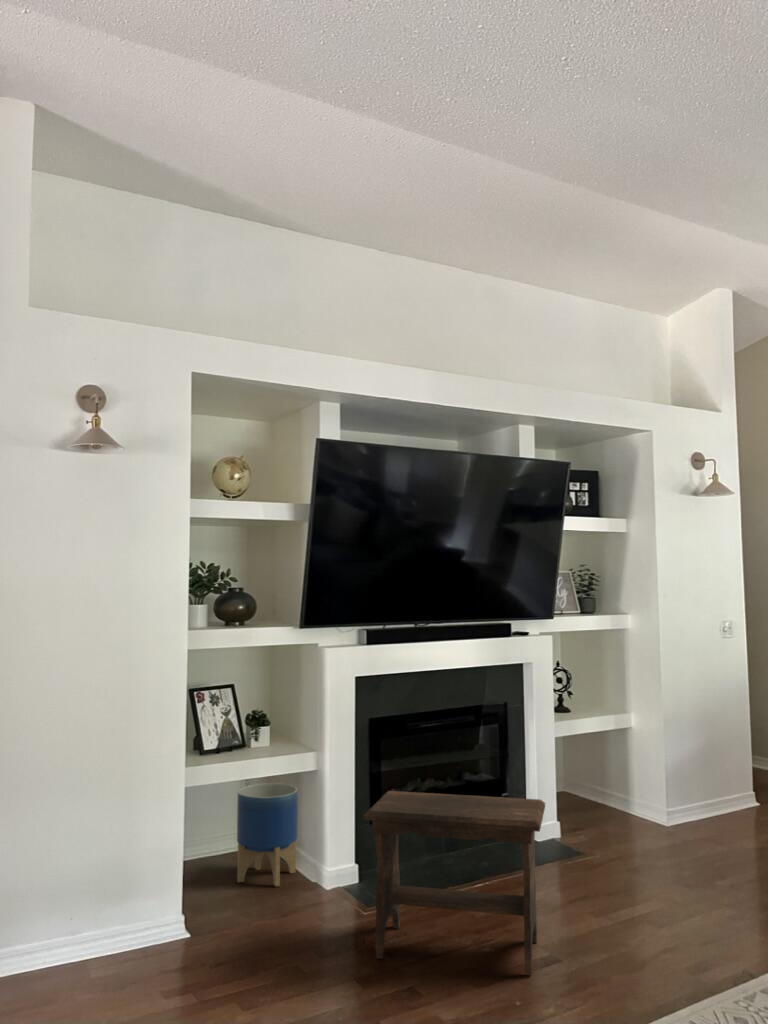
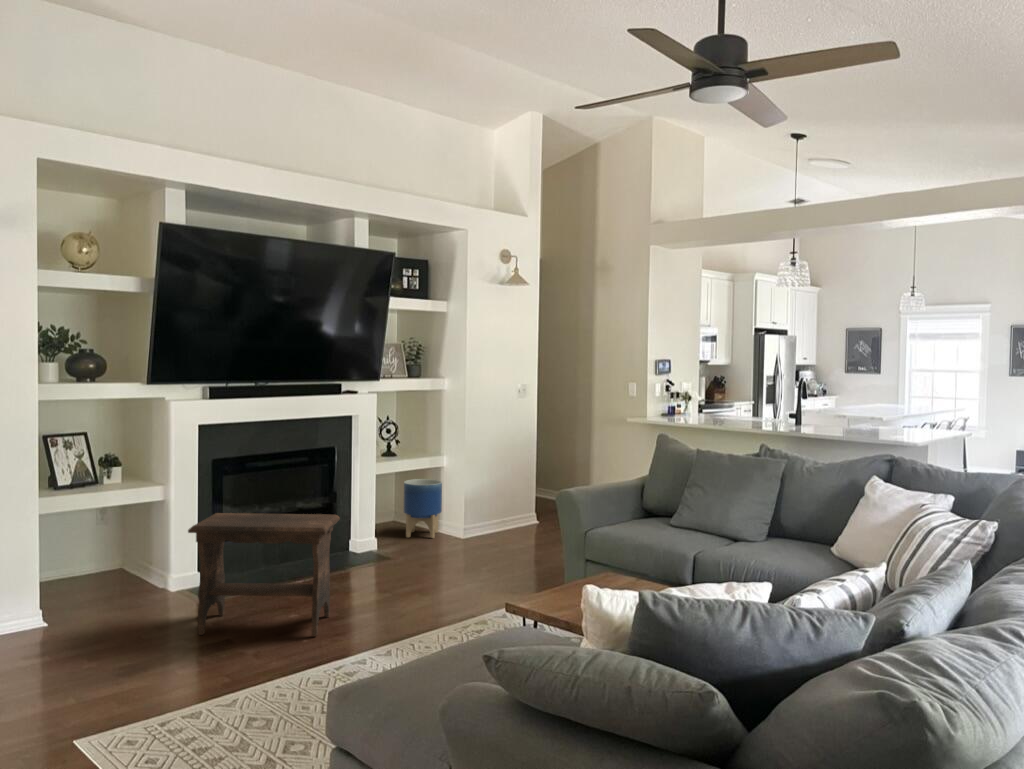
planter: present [237,783,298,886] -> present [404,479,442,538]

